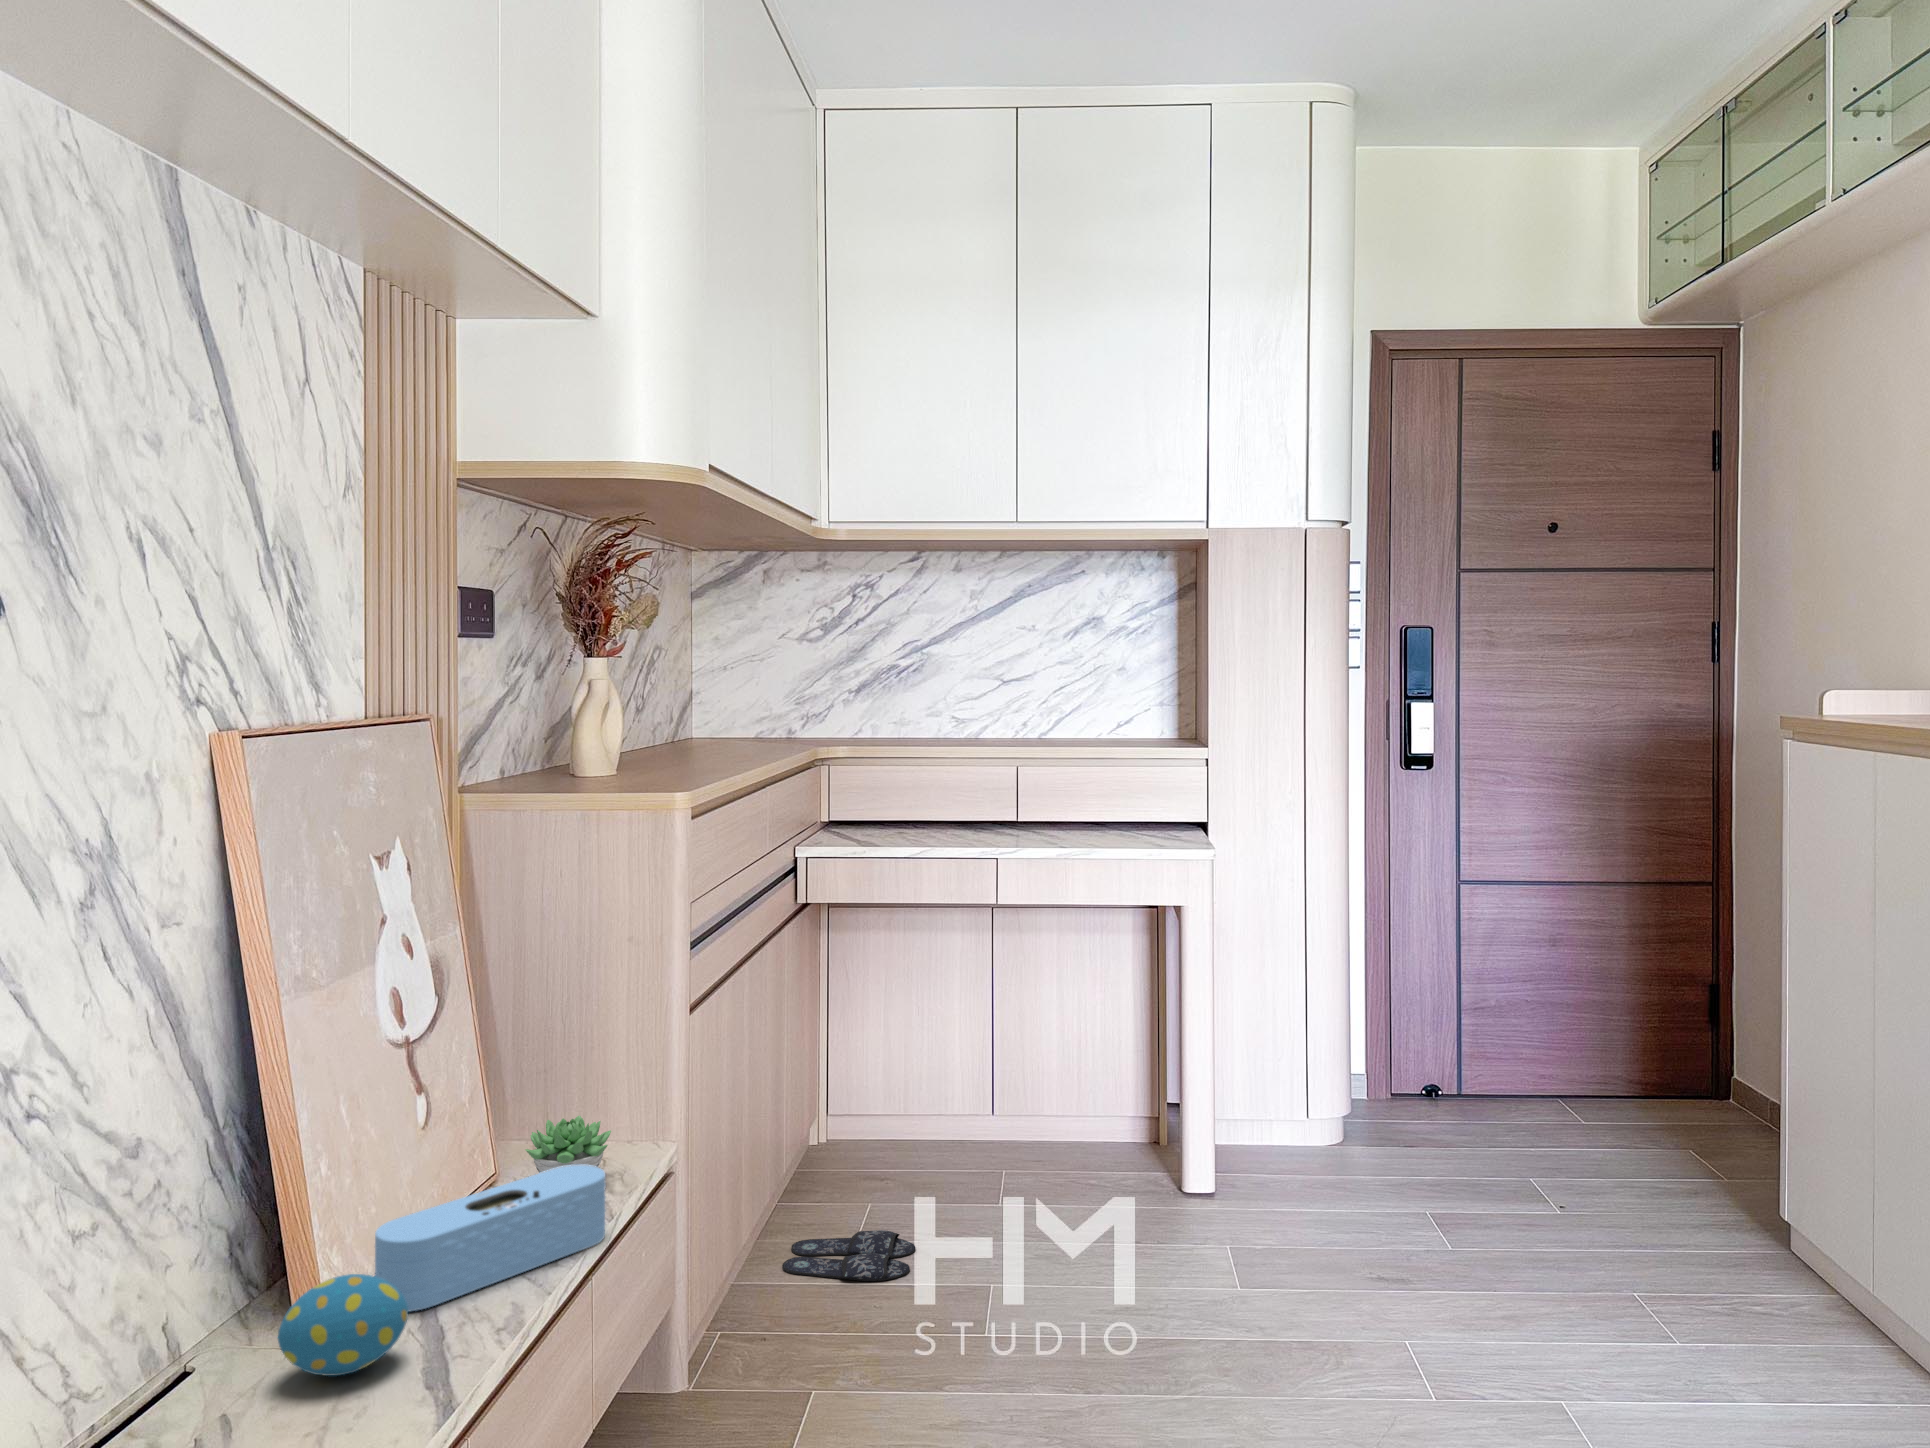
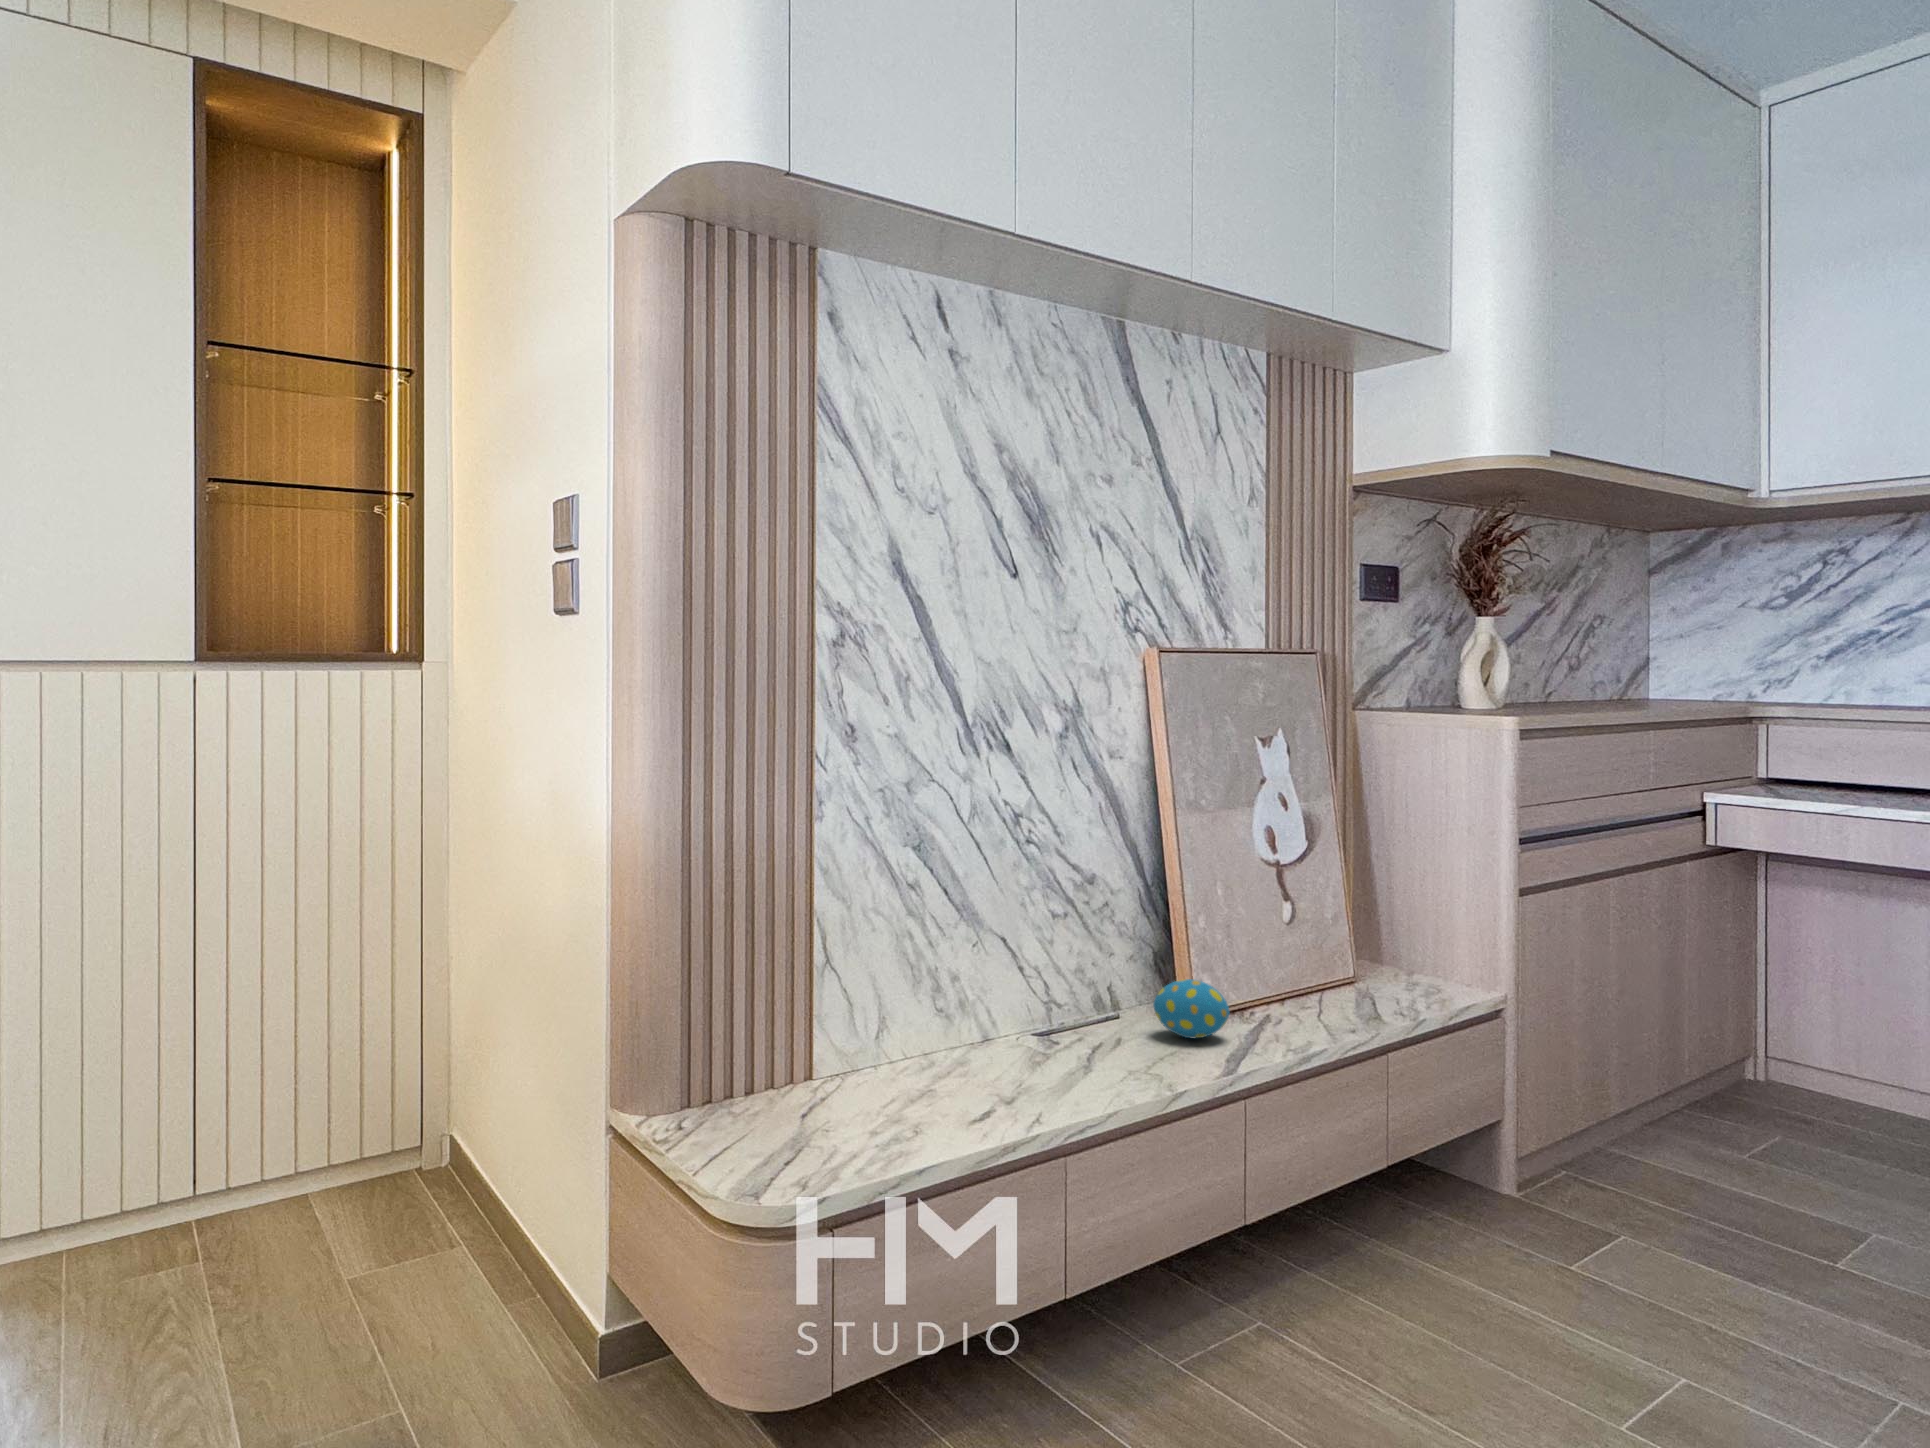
succulent plant: present [525,1116,611,1173] -> none [1366,946,1437,994]
speaker: present [375,1165,606,1311] -> none [1230,968,1401,1026]
slippers: present [782,1230,915,1281] -> none [1650,1136,1801,1188]

